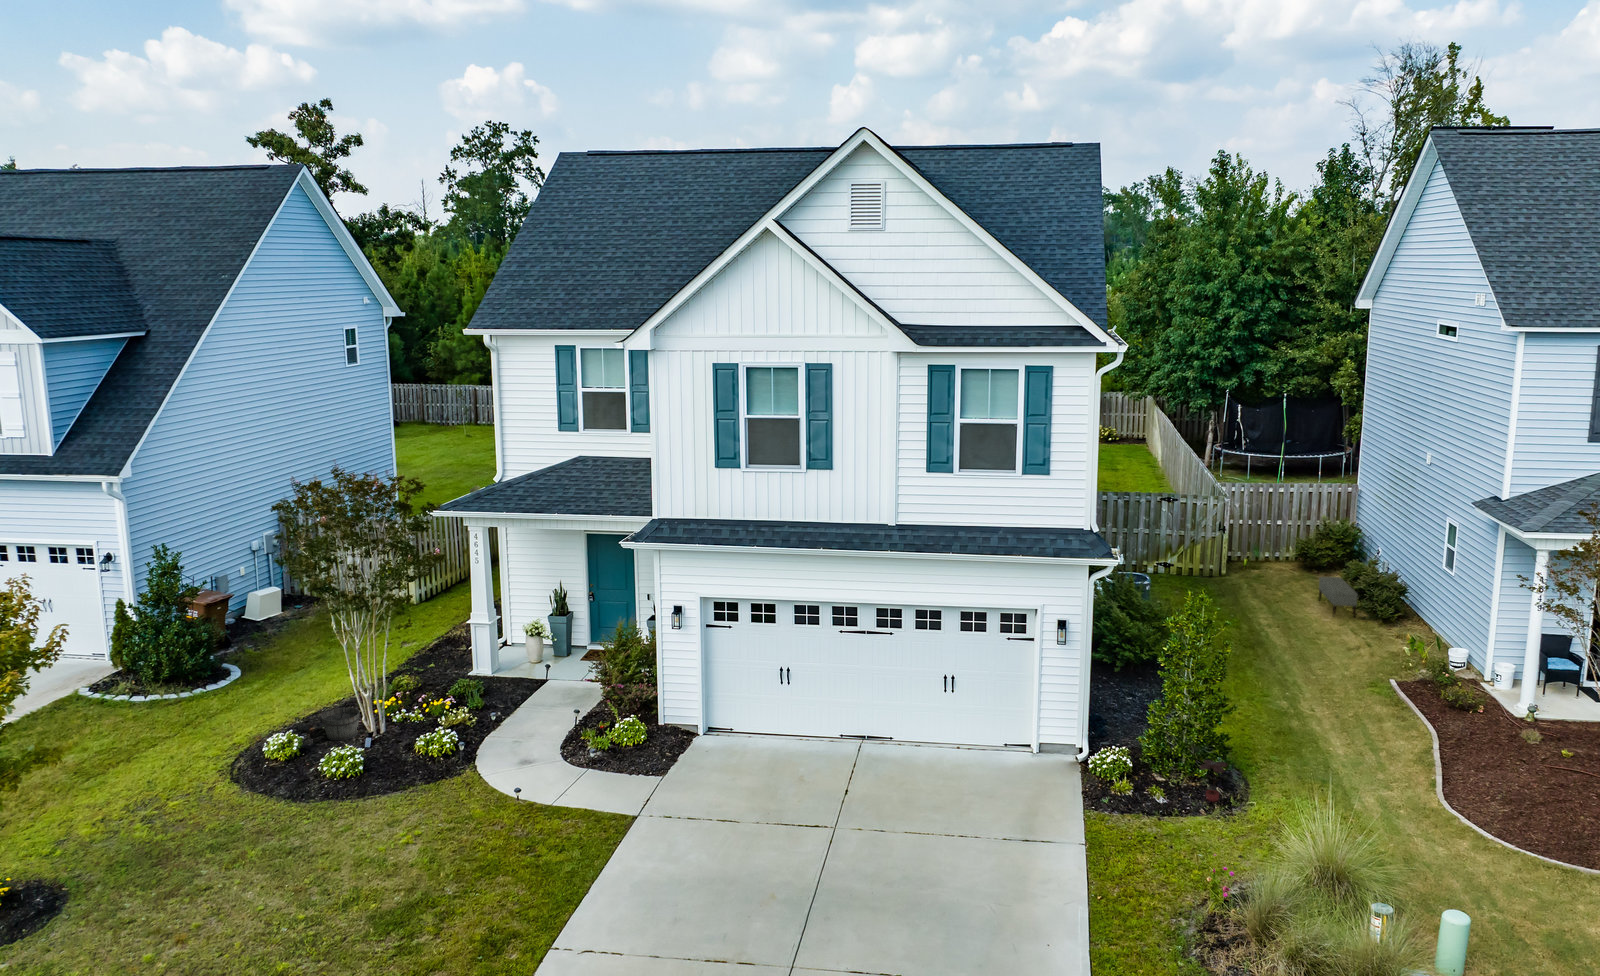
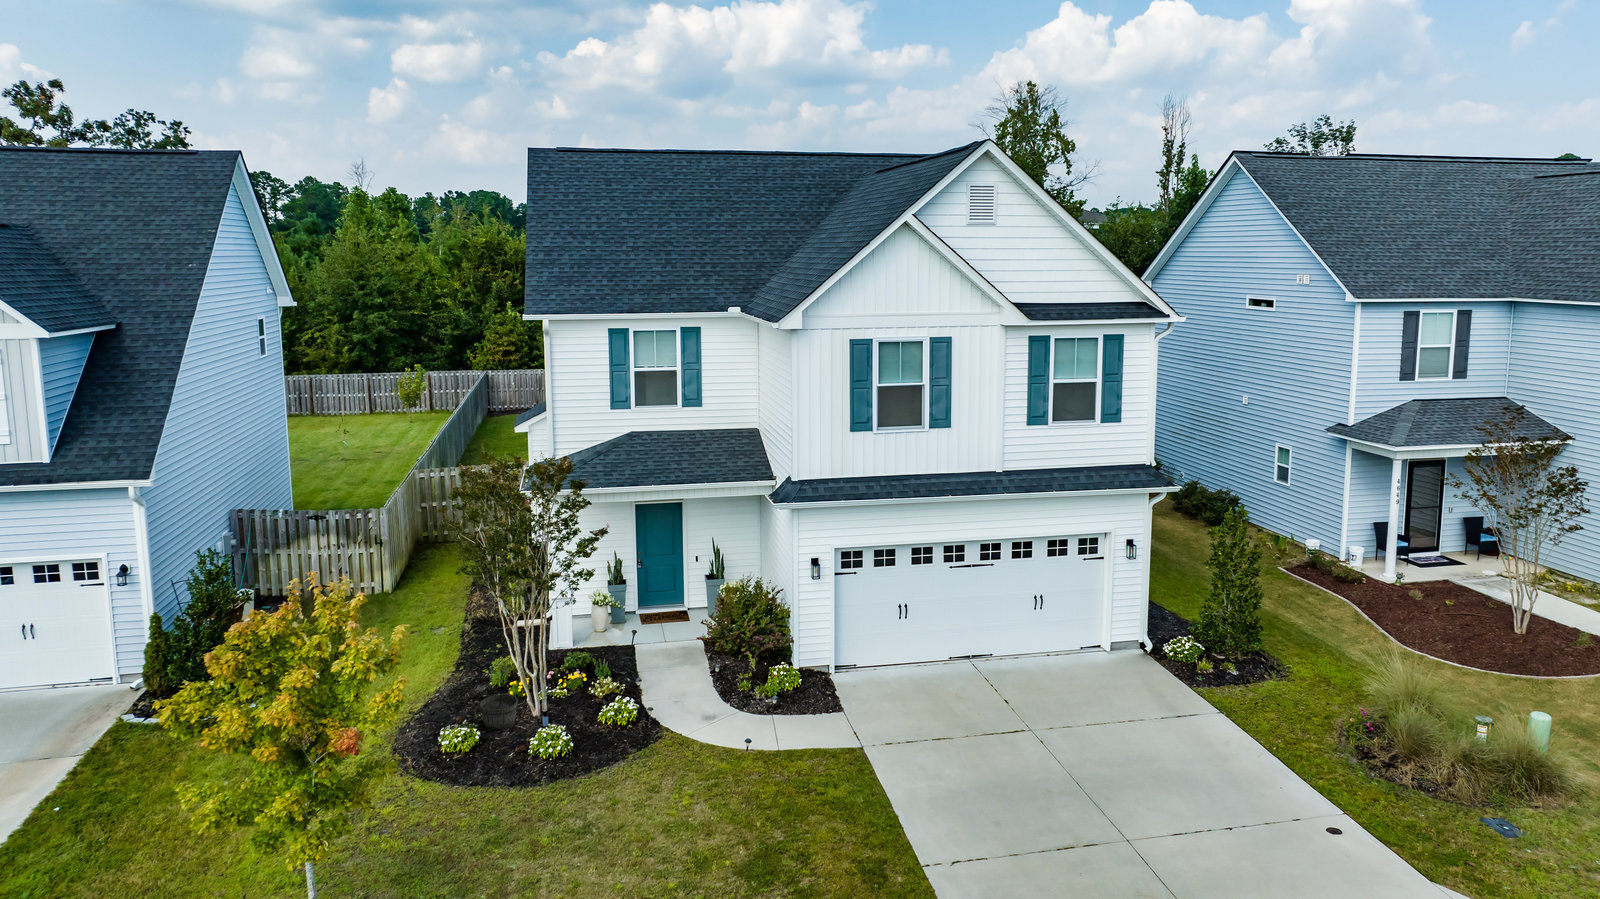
bench: present [1319,577,1358,617] -> none [1168,495,1208,525]
potted plant: present [1200,760,1227,801] -> none [1259,638,1282,670]

